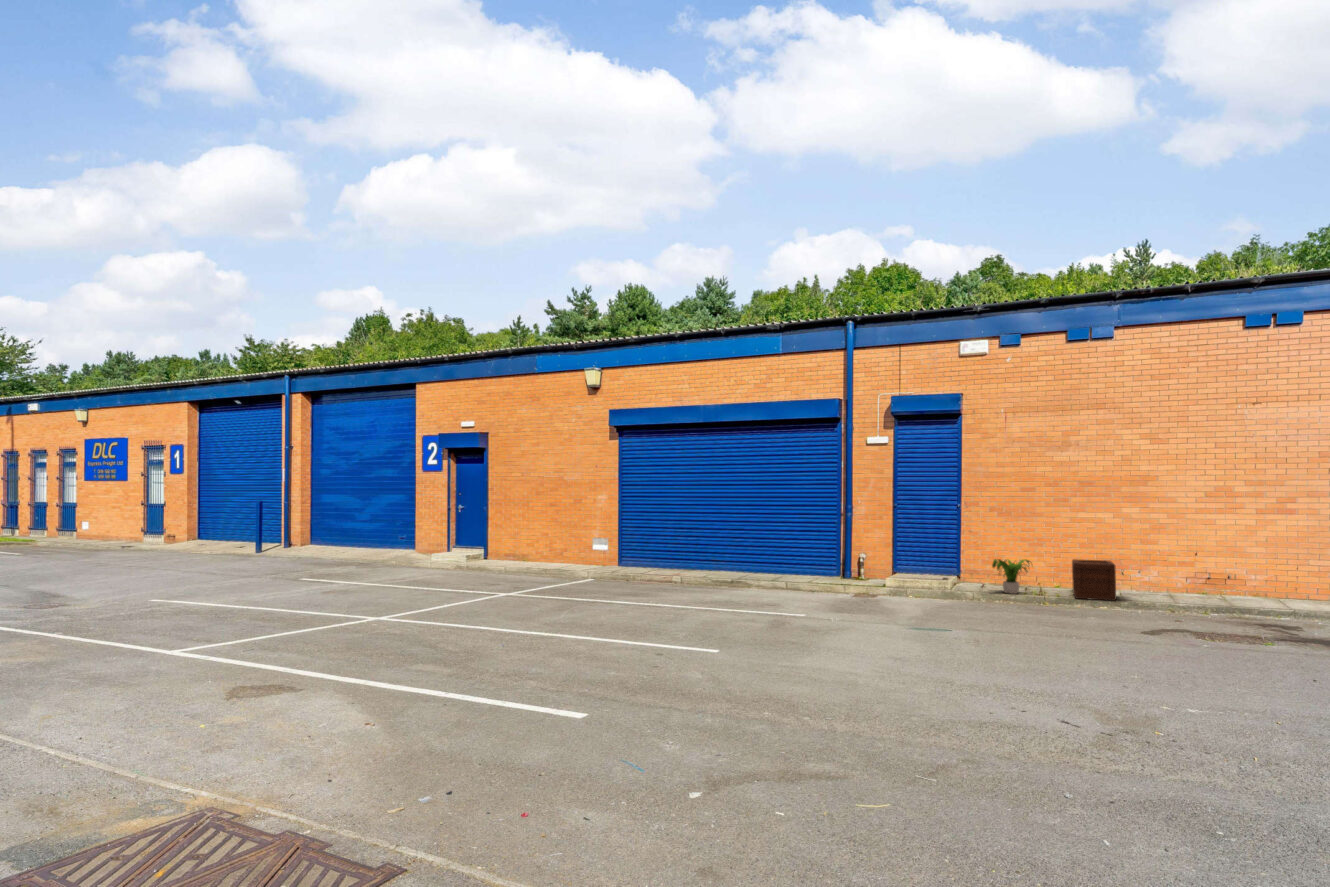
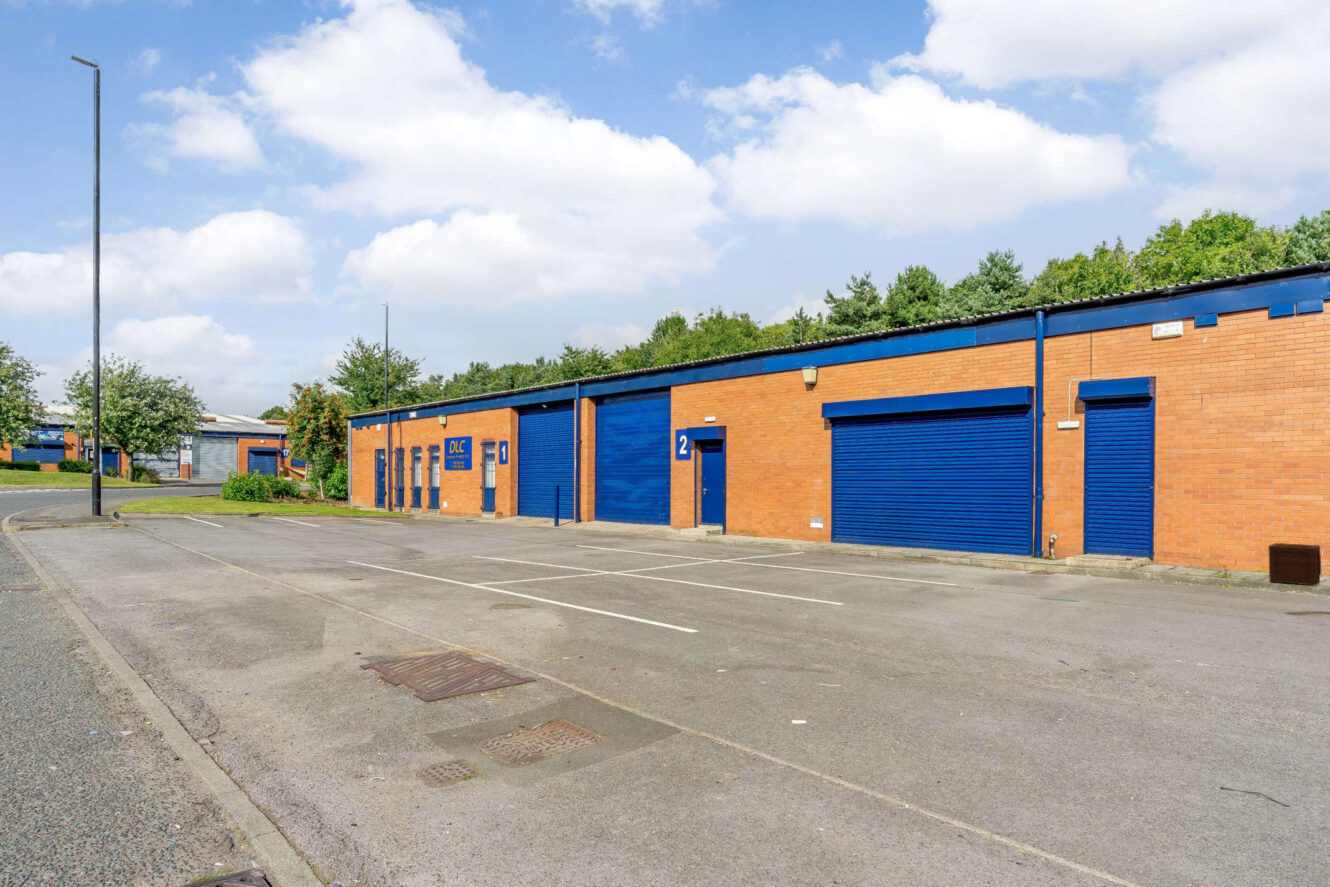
potted plant: present [992,559,1030,594] -> none [1180,540,1228,576]

